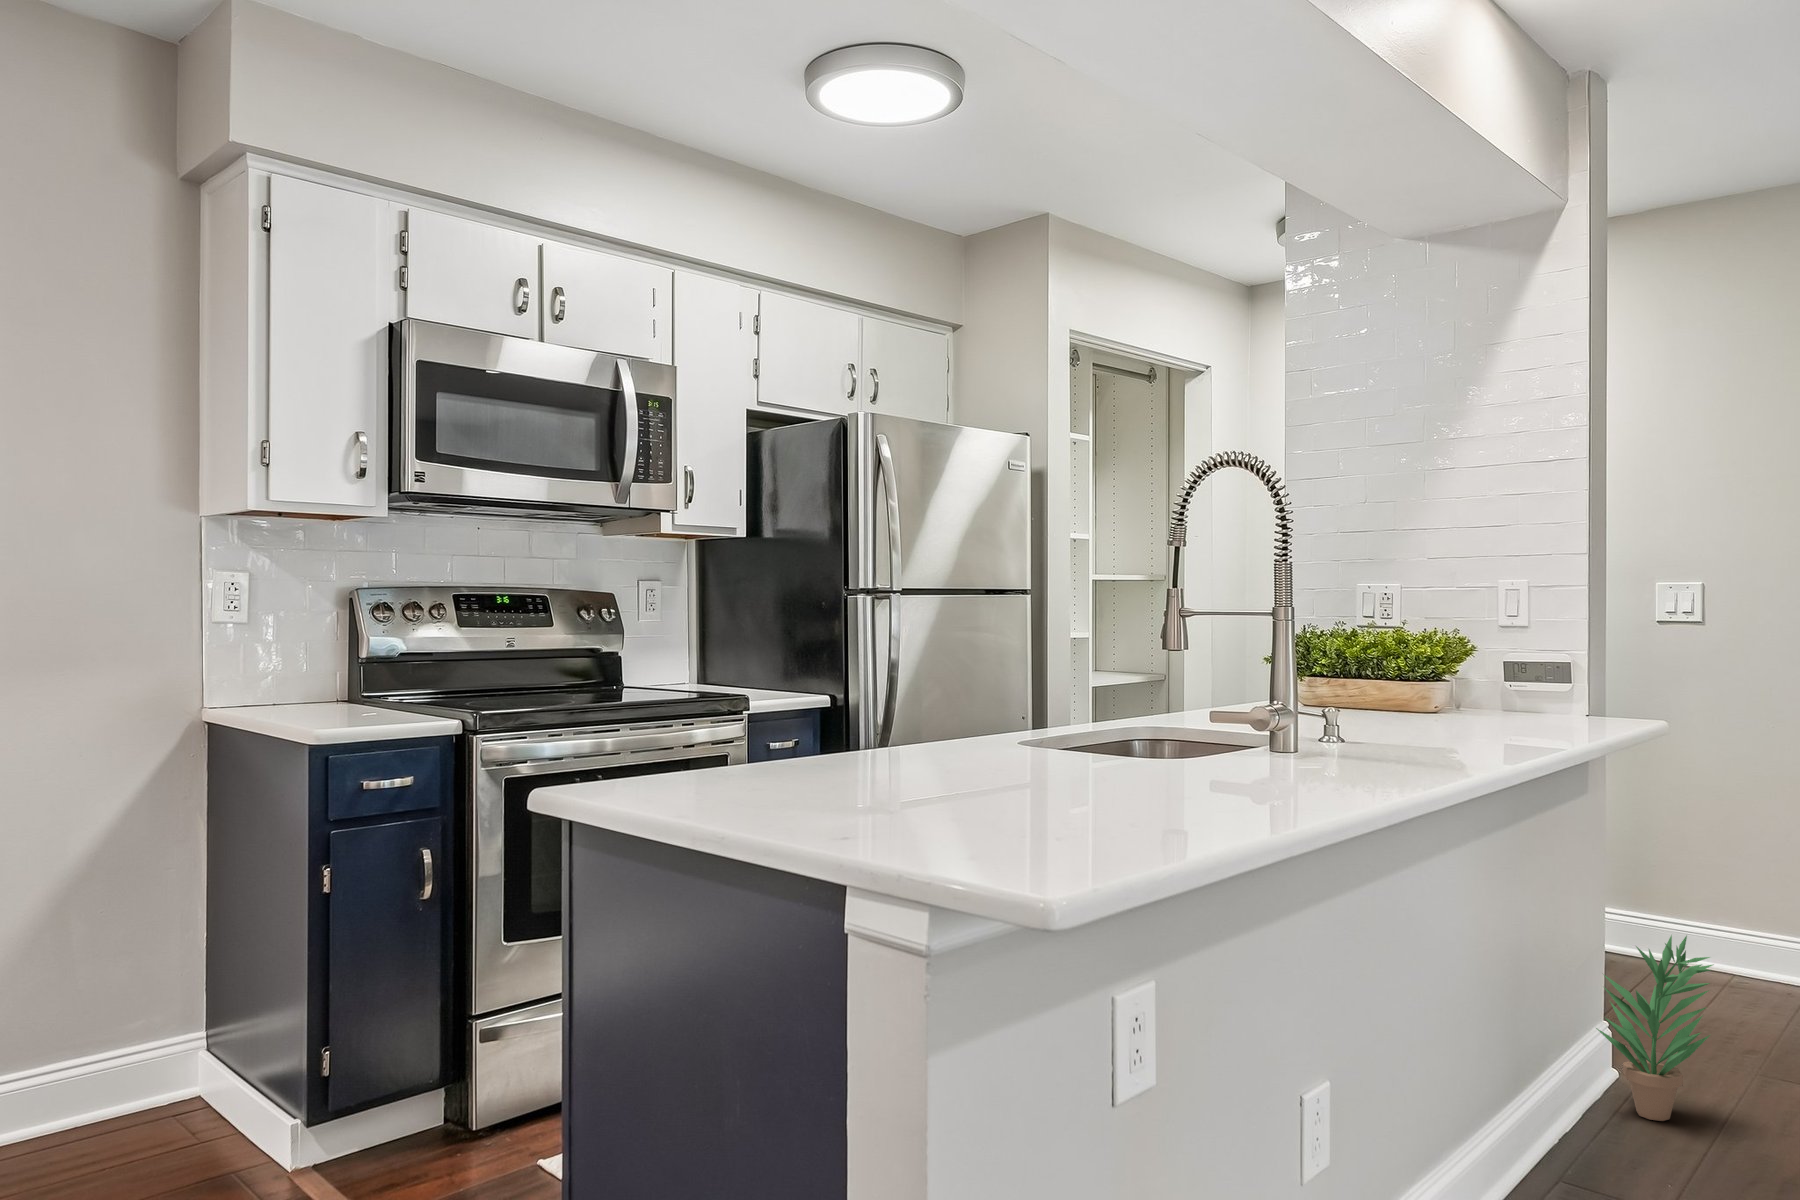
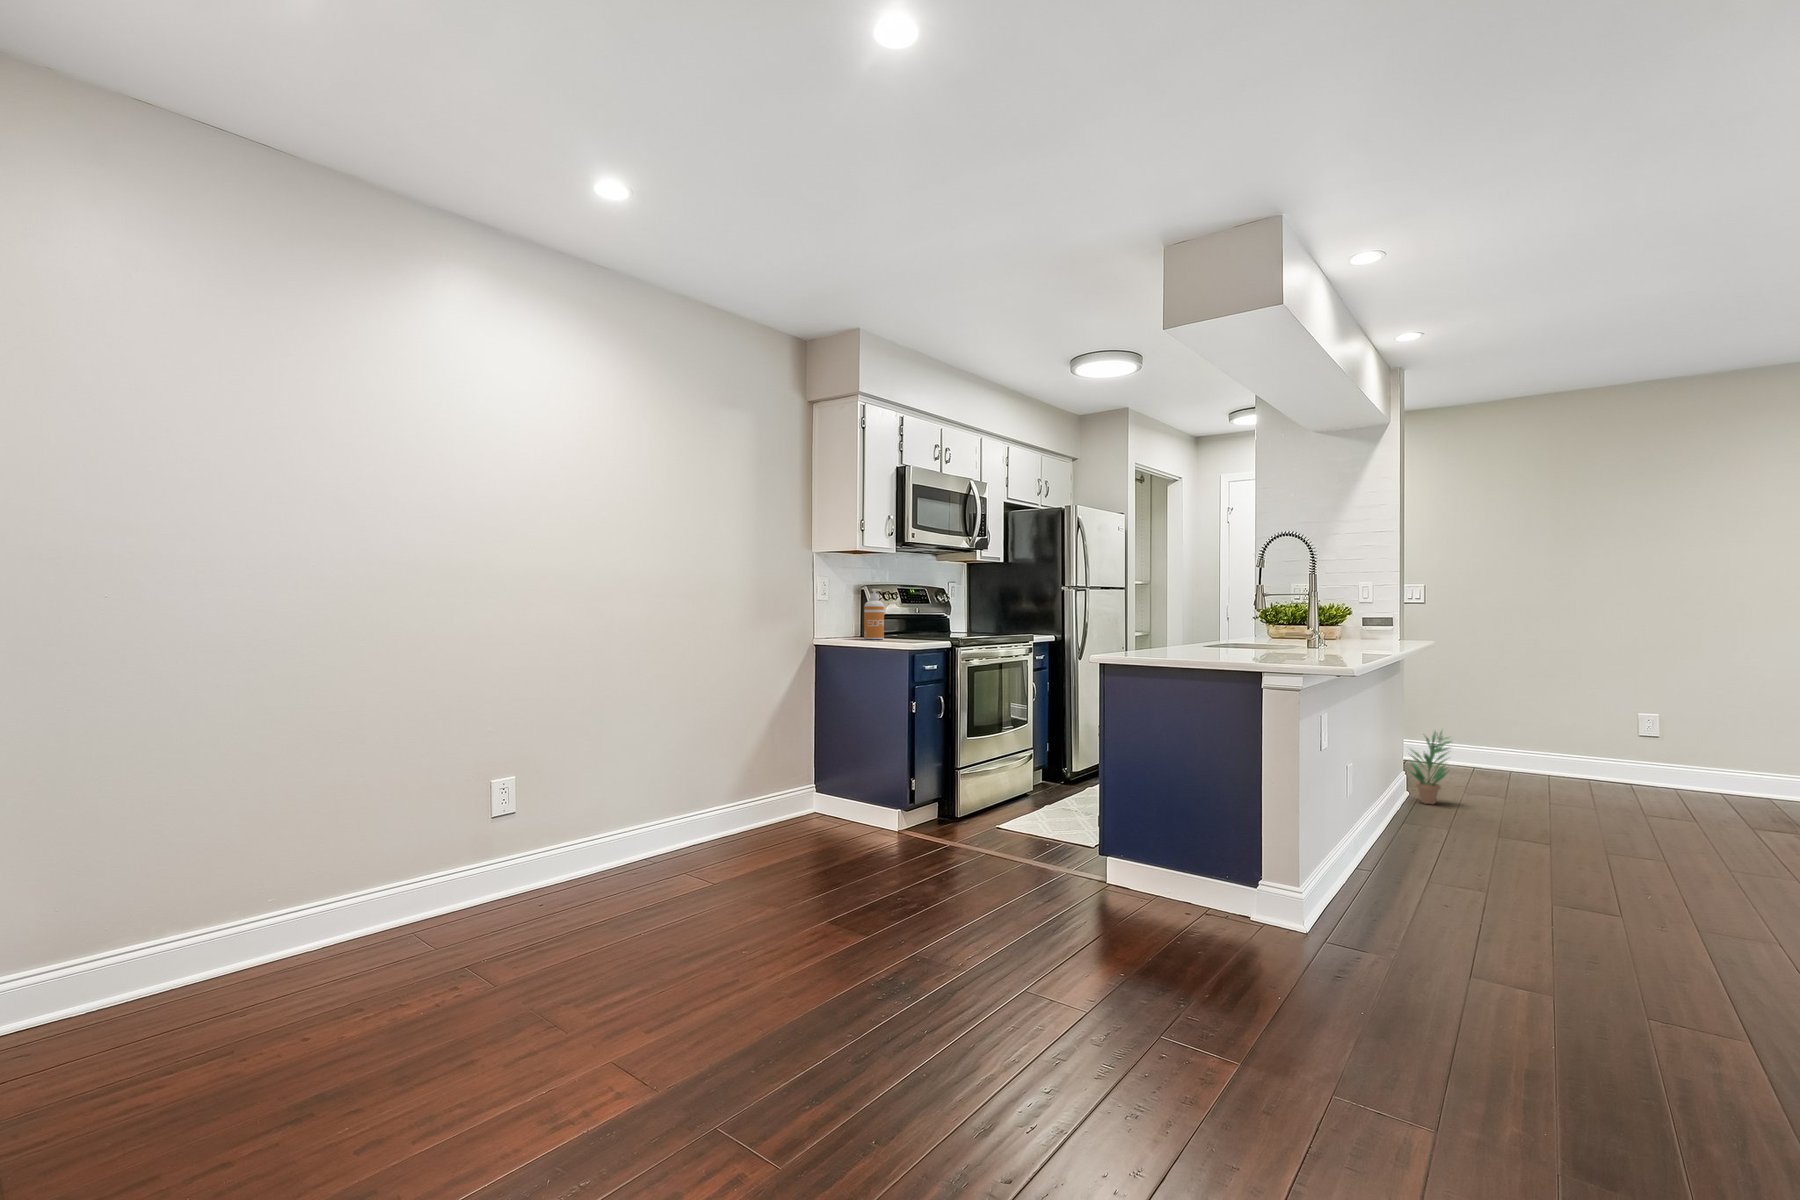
soap dispenser: none [273,599,323,715] -> present [864,589,884,639]

